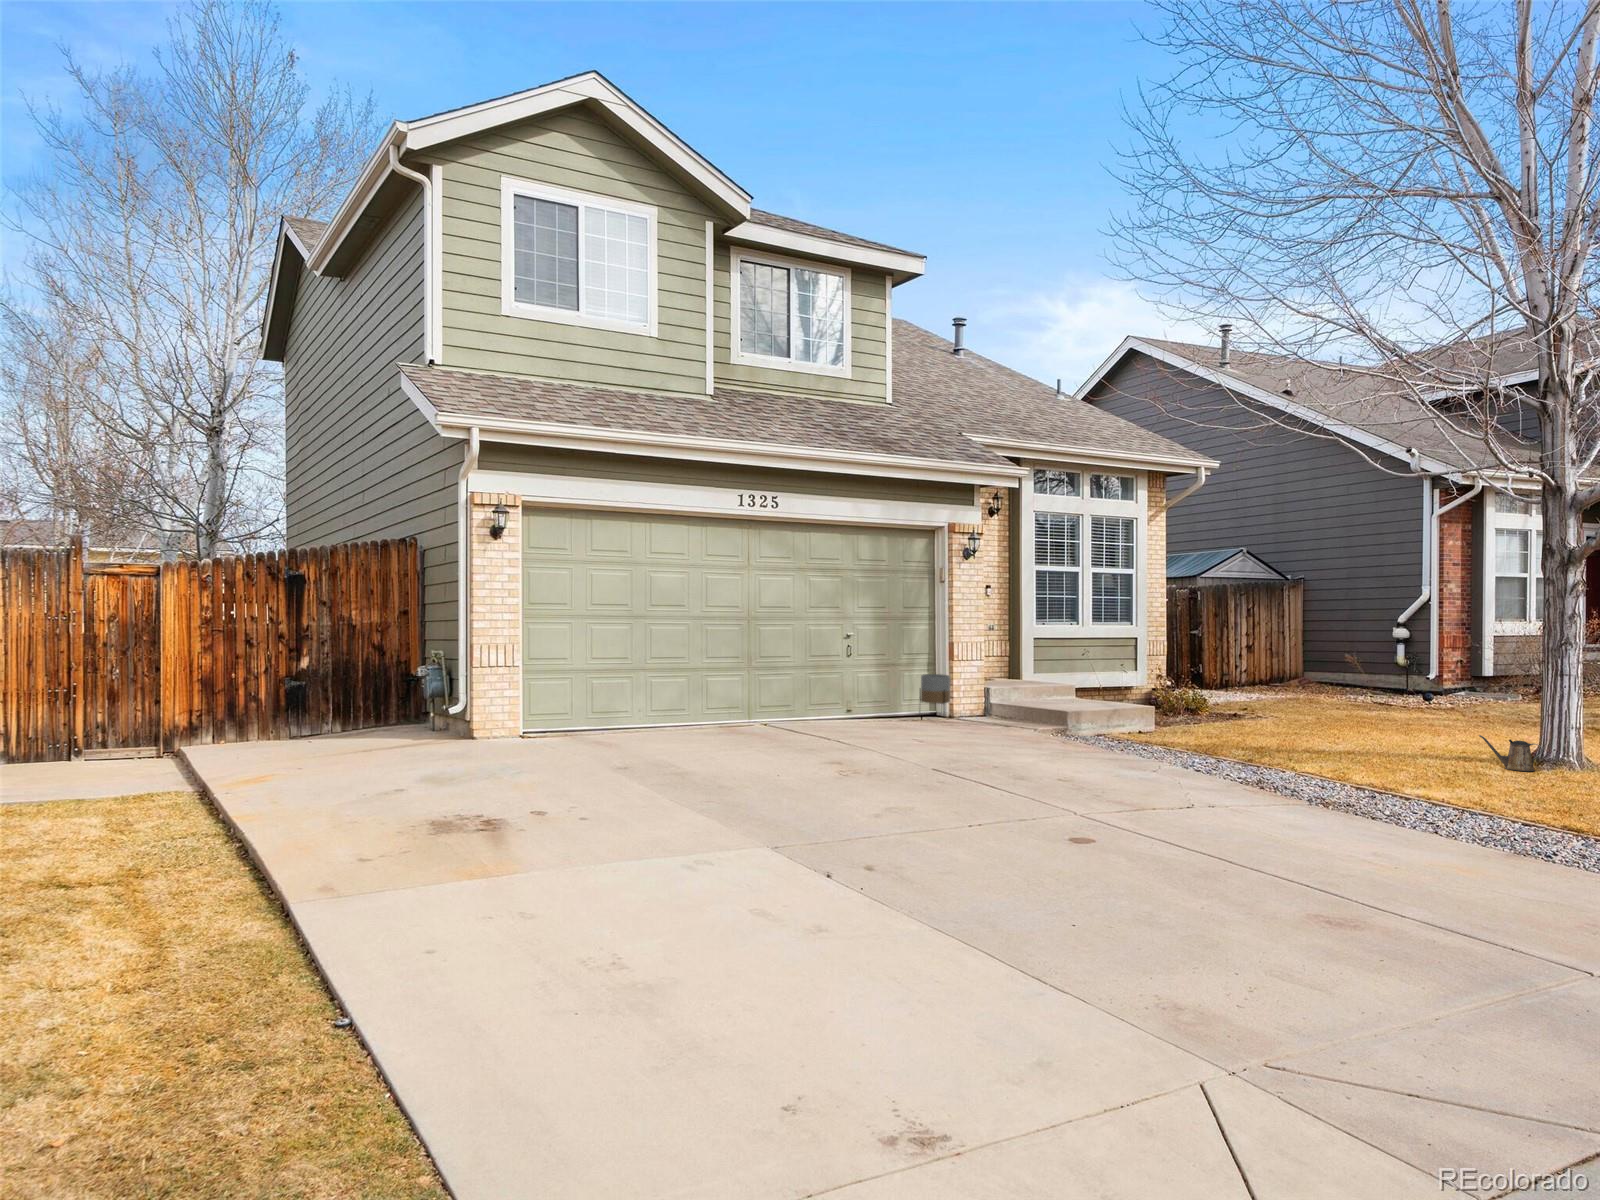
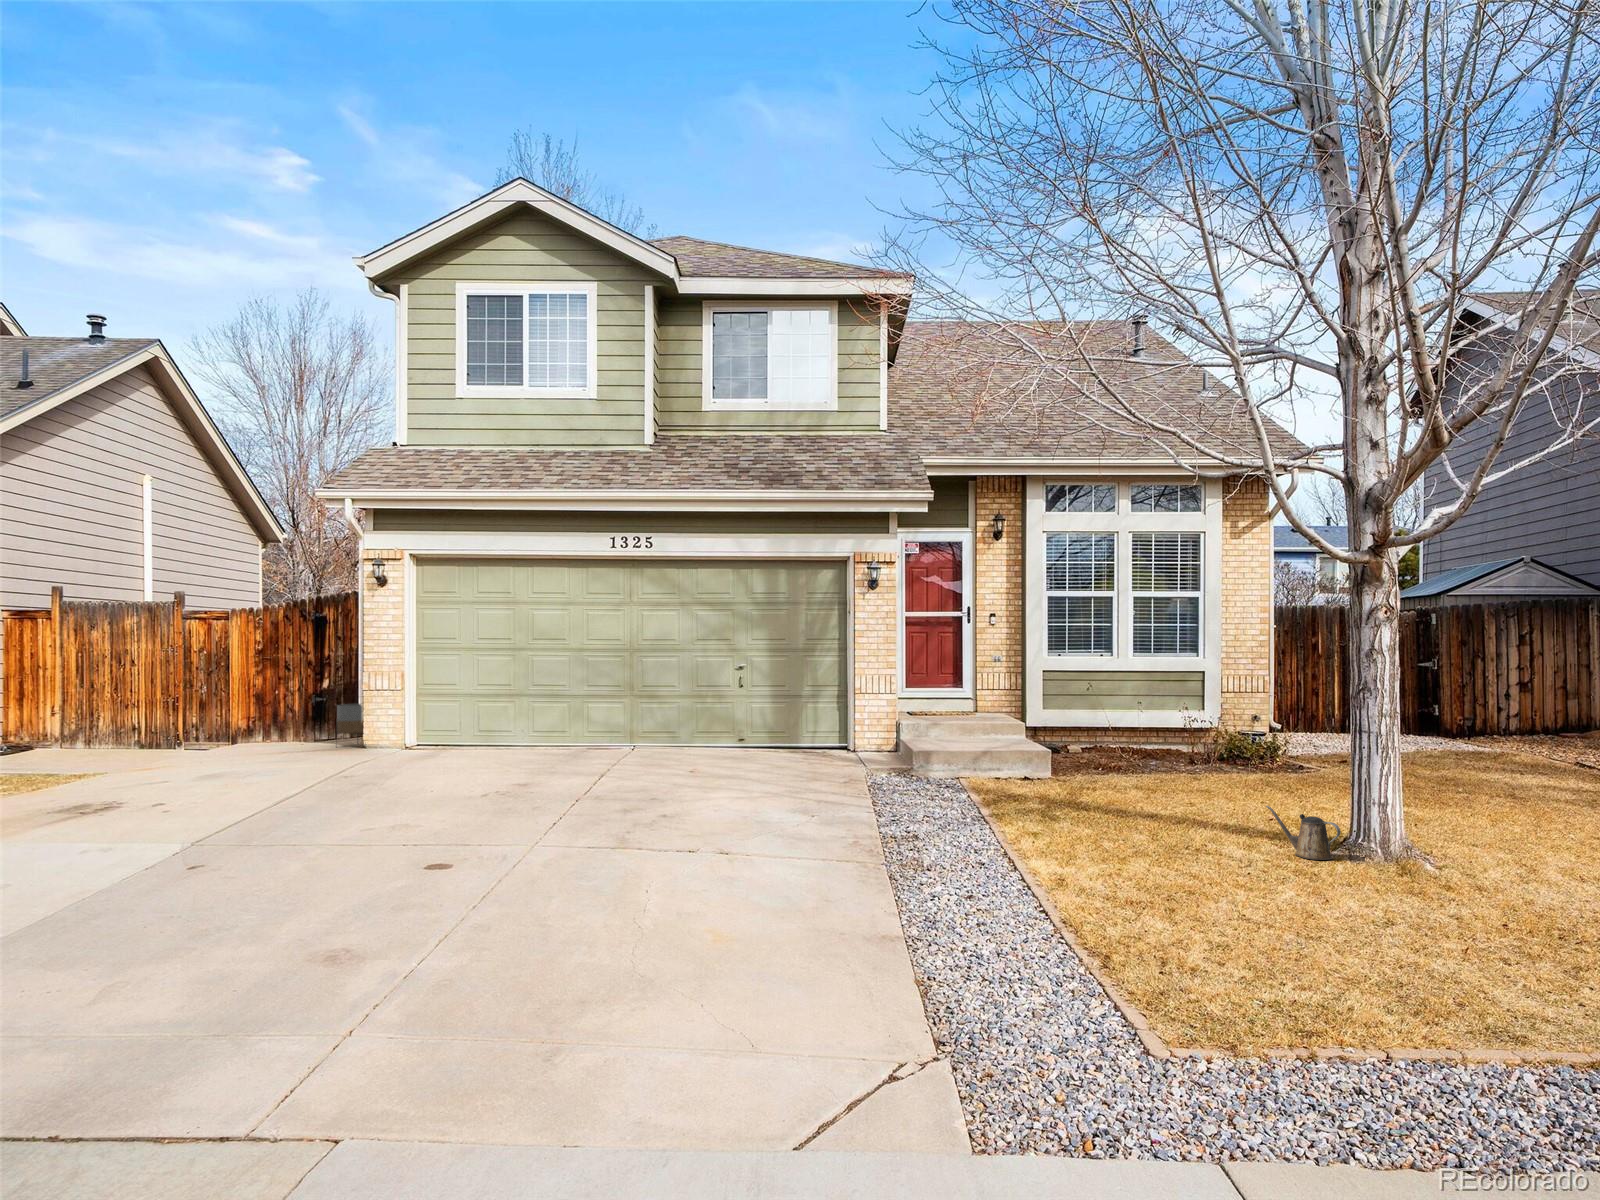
planter: present [919,674,950,704] -> present [336,704,363,734]

